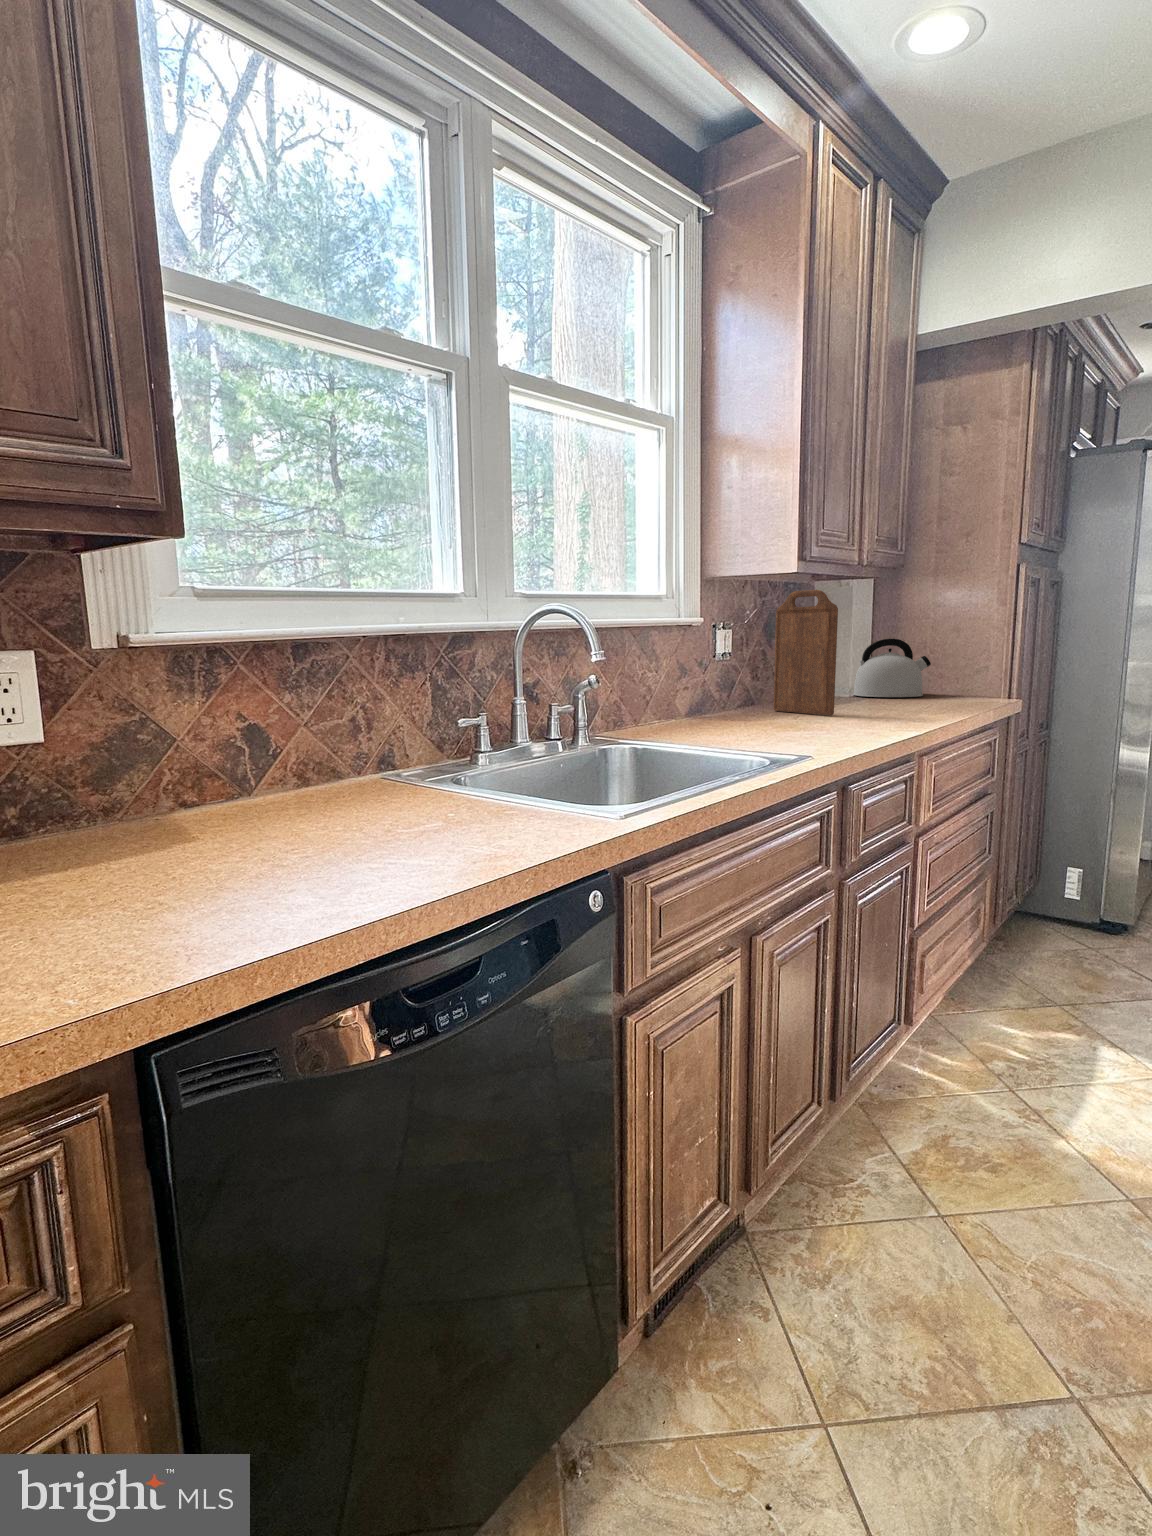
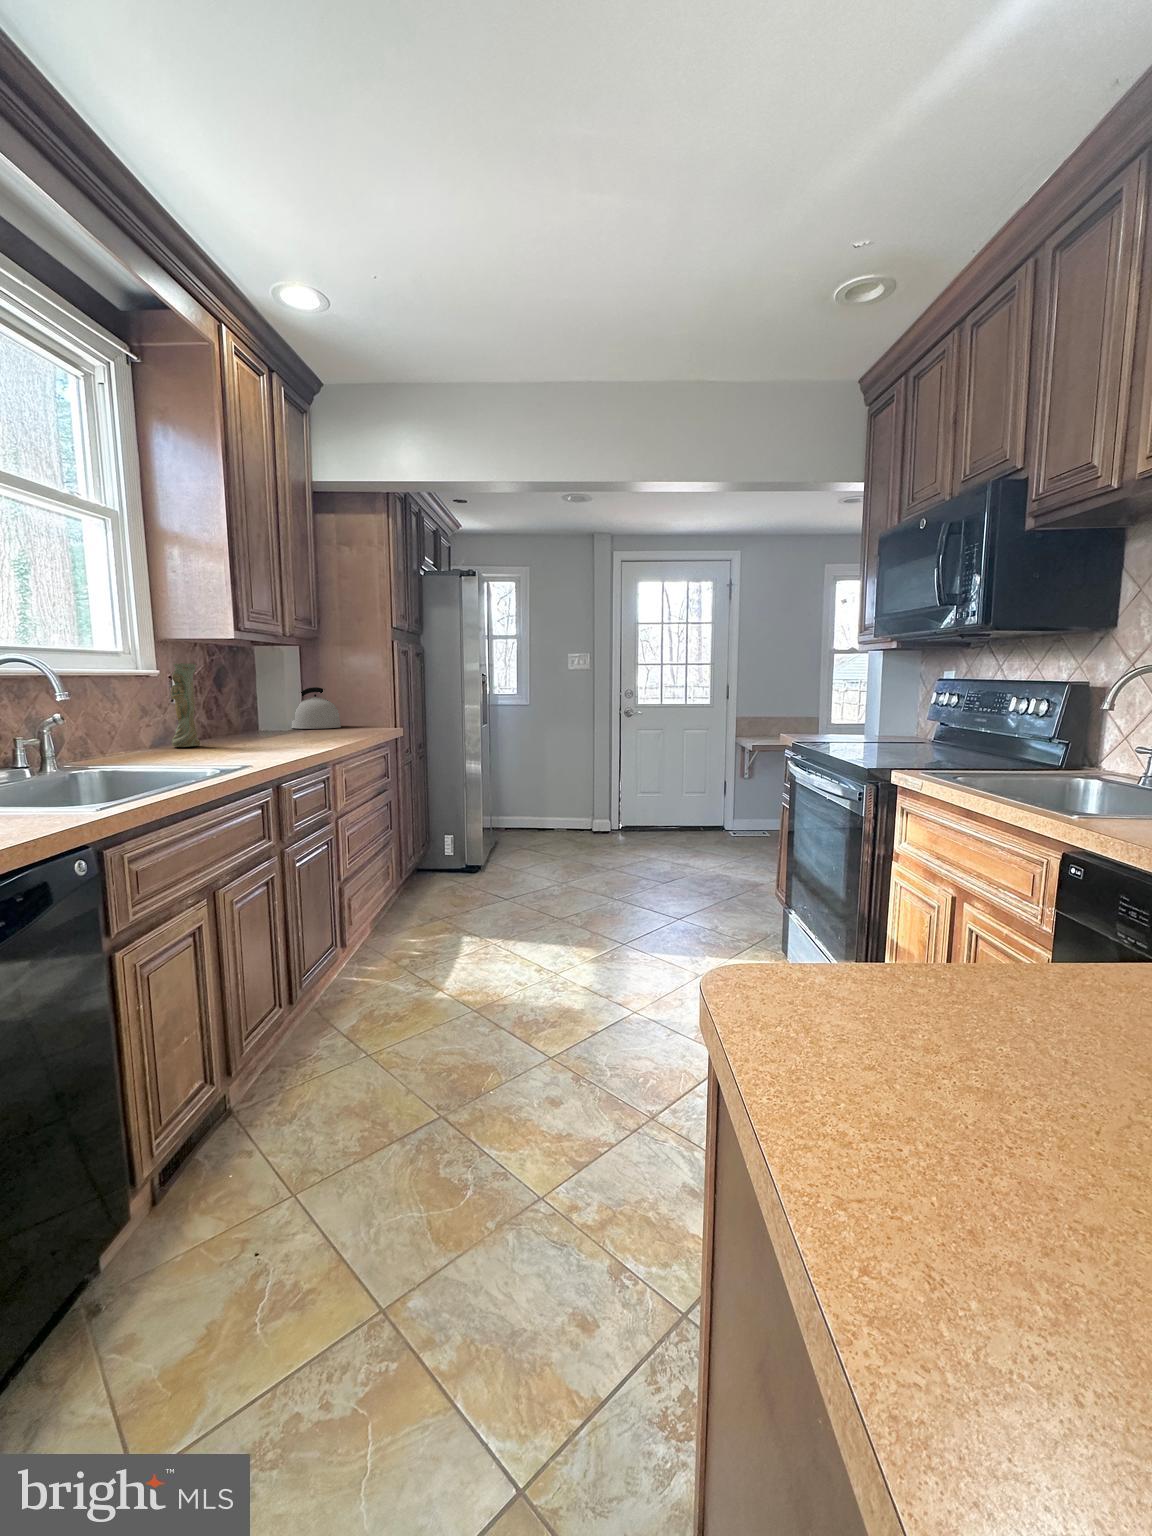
cutting board: present [773,590,838,715] -> none [221,651,273,741]
vase: none [711,609,748,718] -> present [171,663,200,747]

